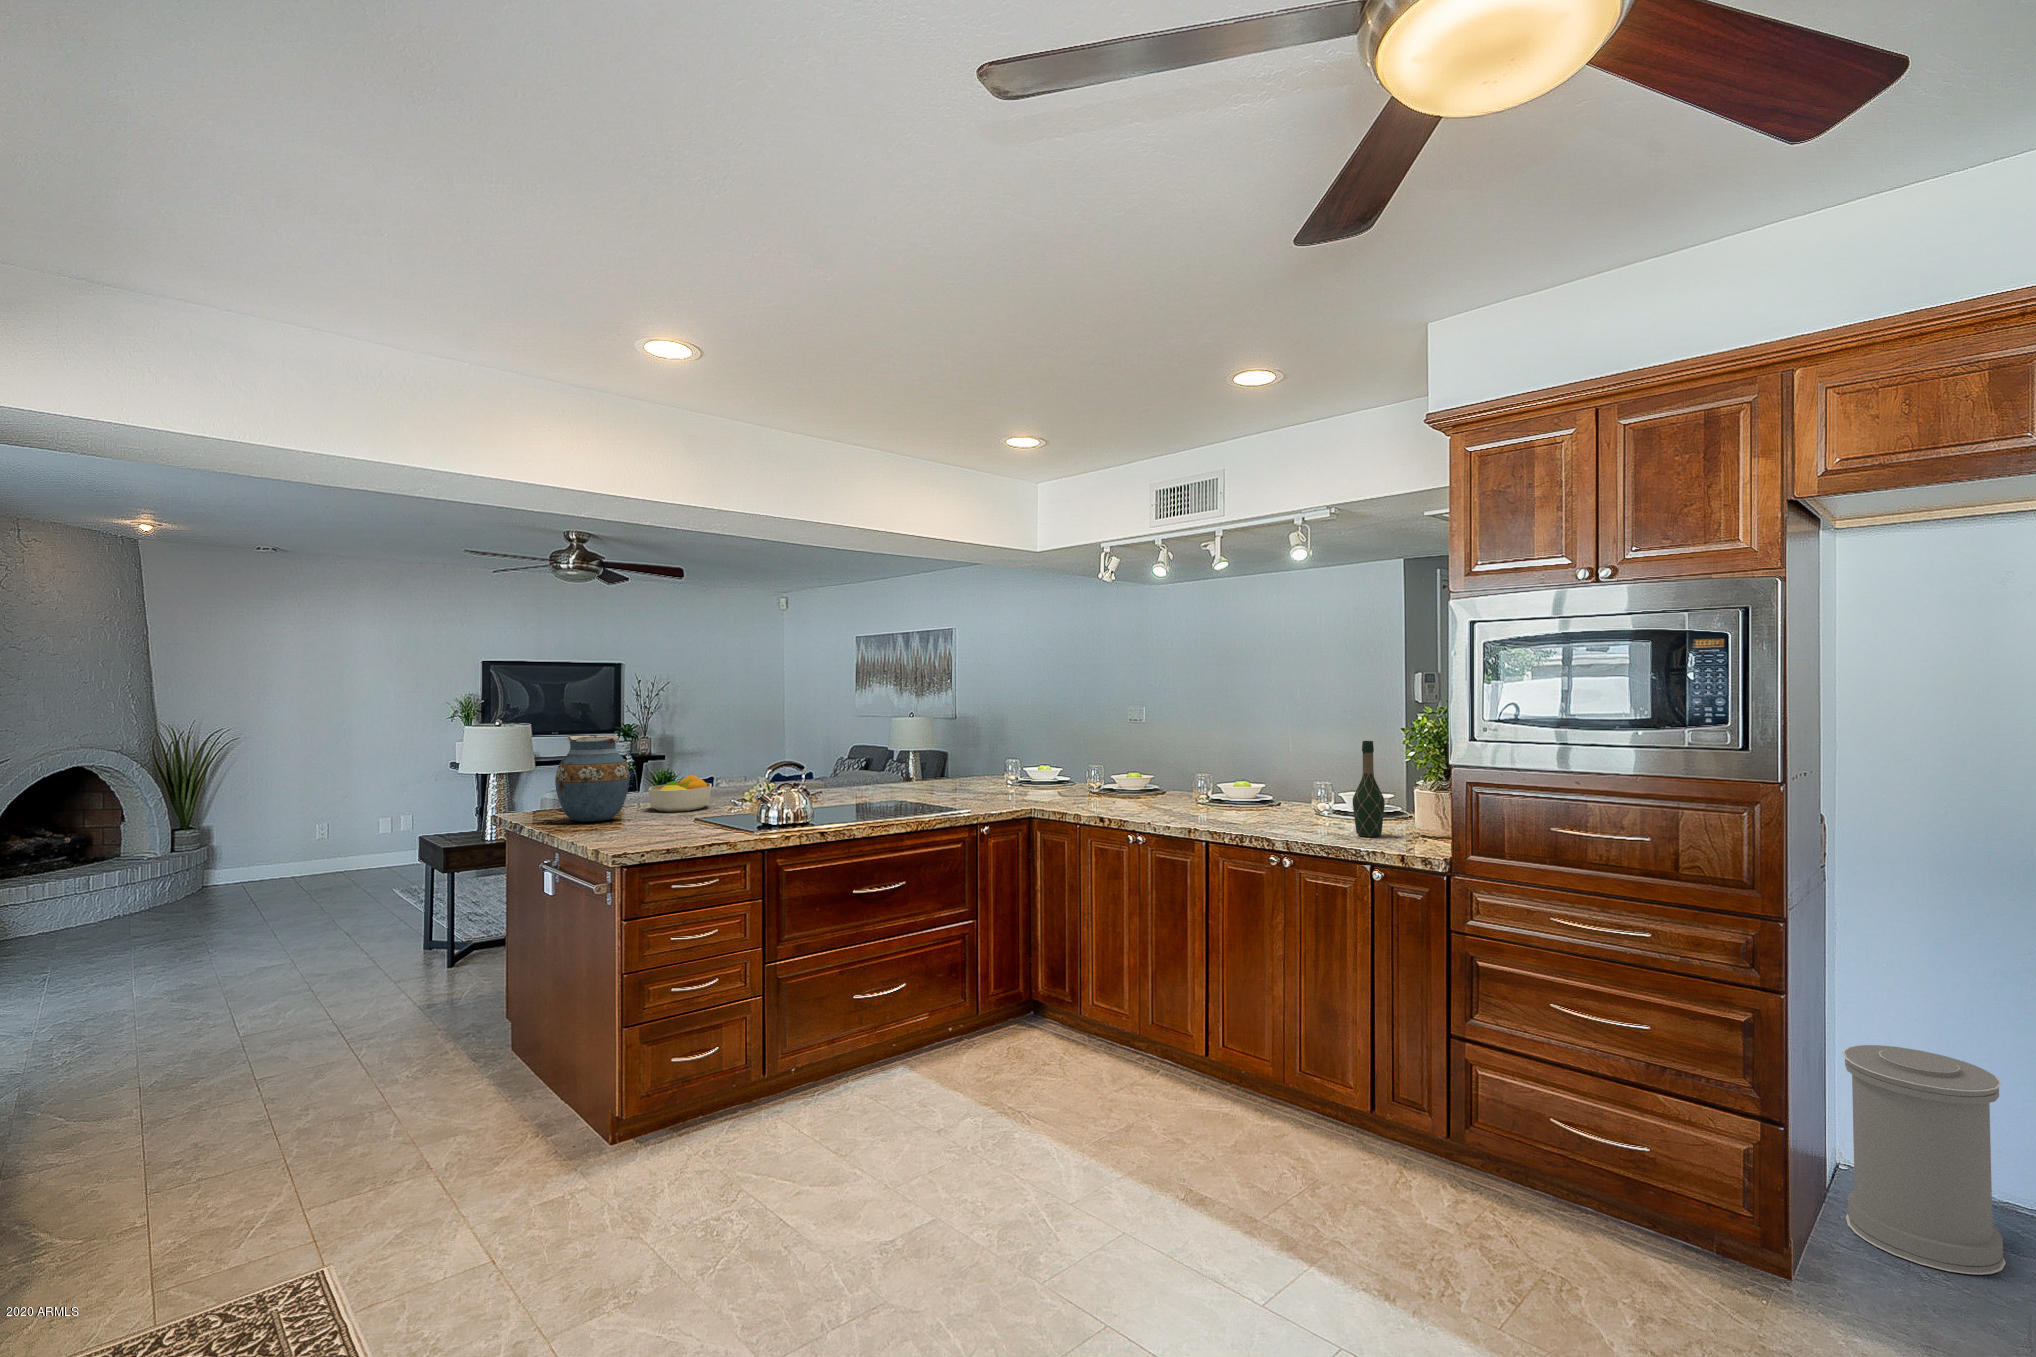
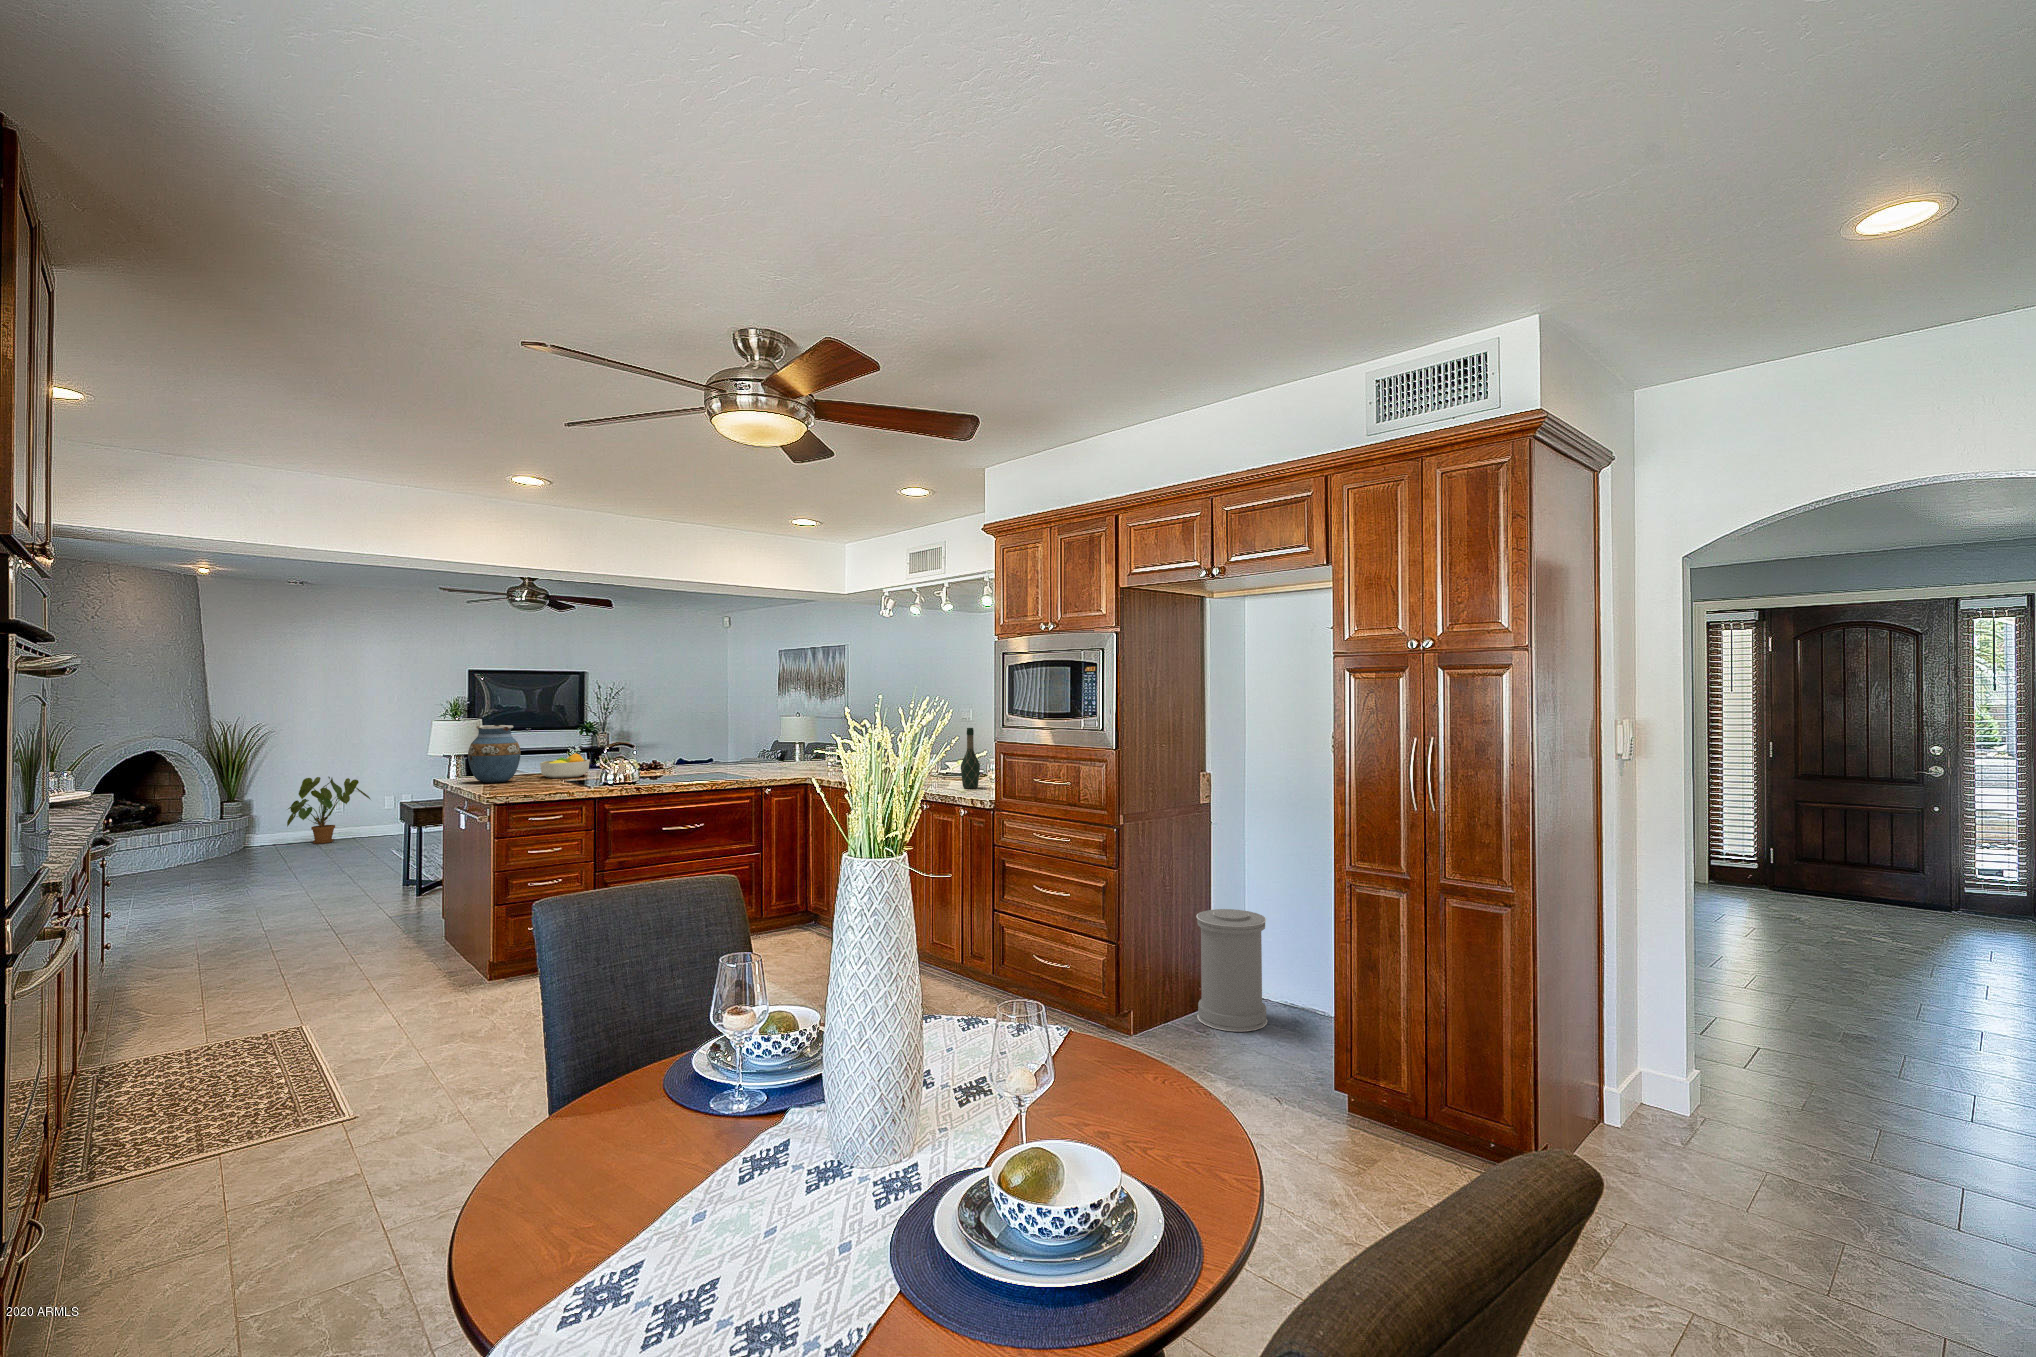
house plant: none [256,796,367,882] -> present [287,777,370,844]

